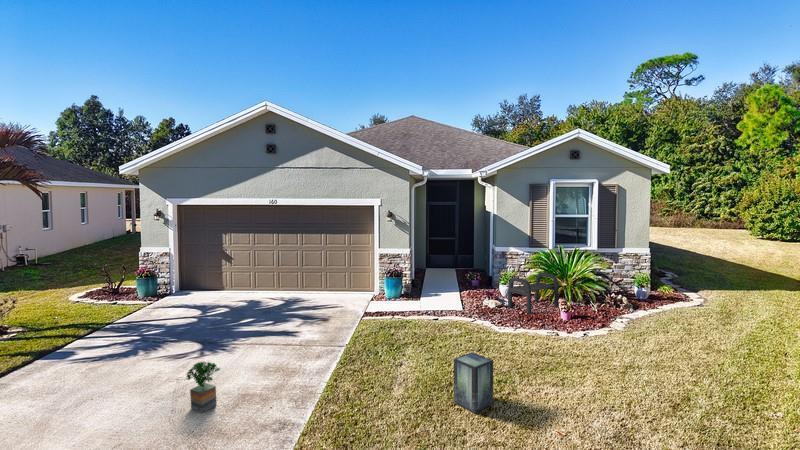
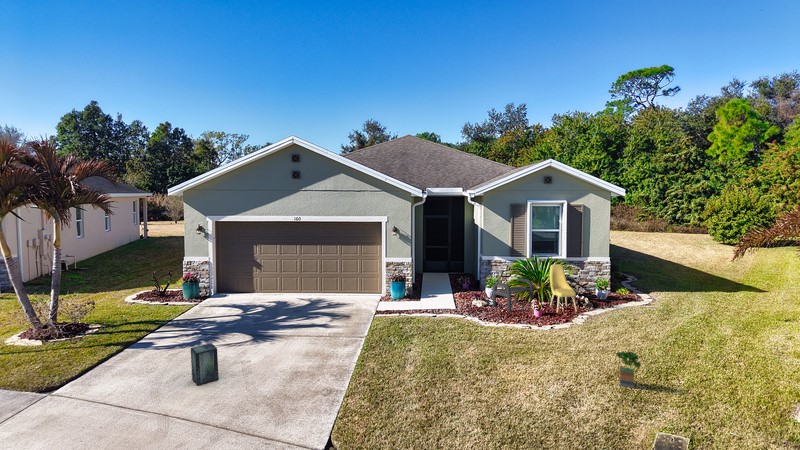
chair: none [579,256,614,315] -> present [550,264,577,312]
storage box: present [454,352,493,414] -> present [191,343,219,386]
potted tree: present [187,362,220,413] -> present [616,351,641,388]

